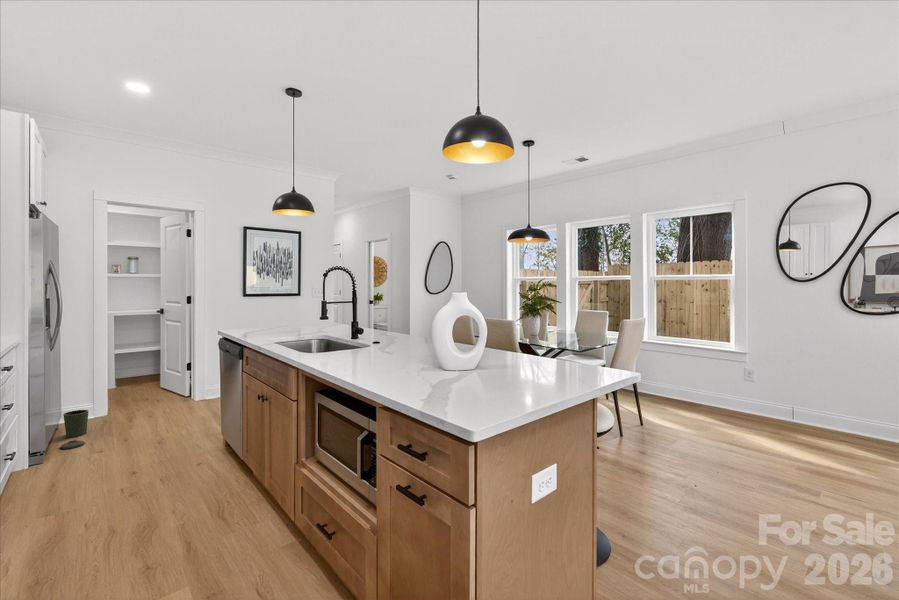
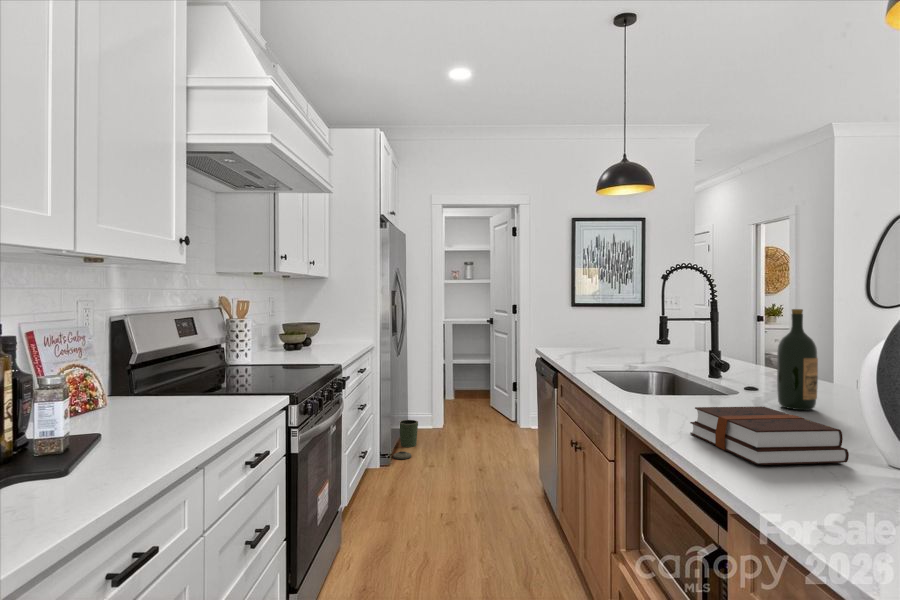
wine bottle: none [389,295,406,348] -> present [777,309,818,410]
hardback book: none [350,345,419,370] -> present [690,406,849,465]

